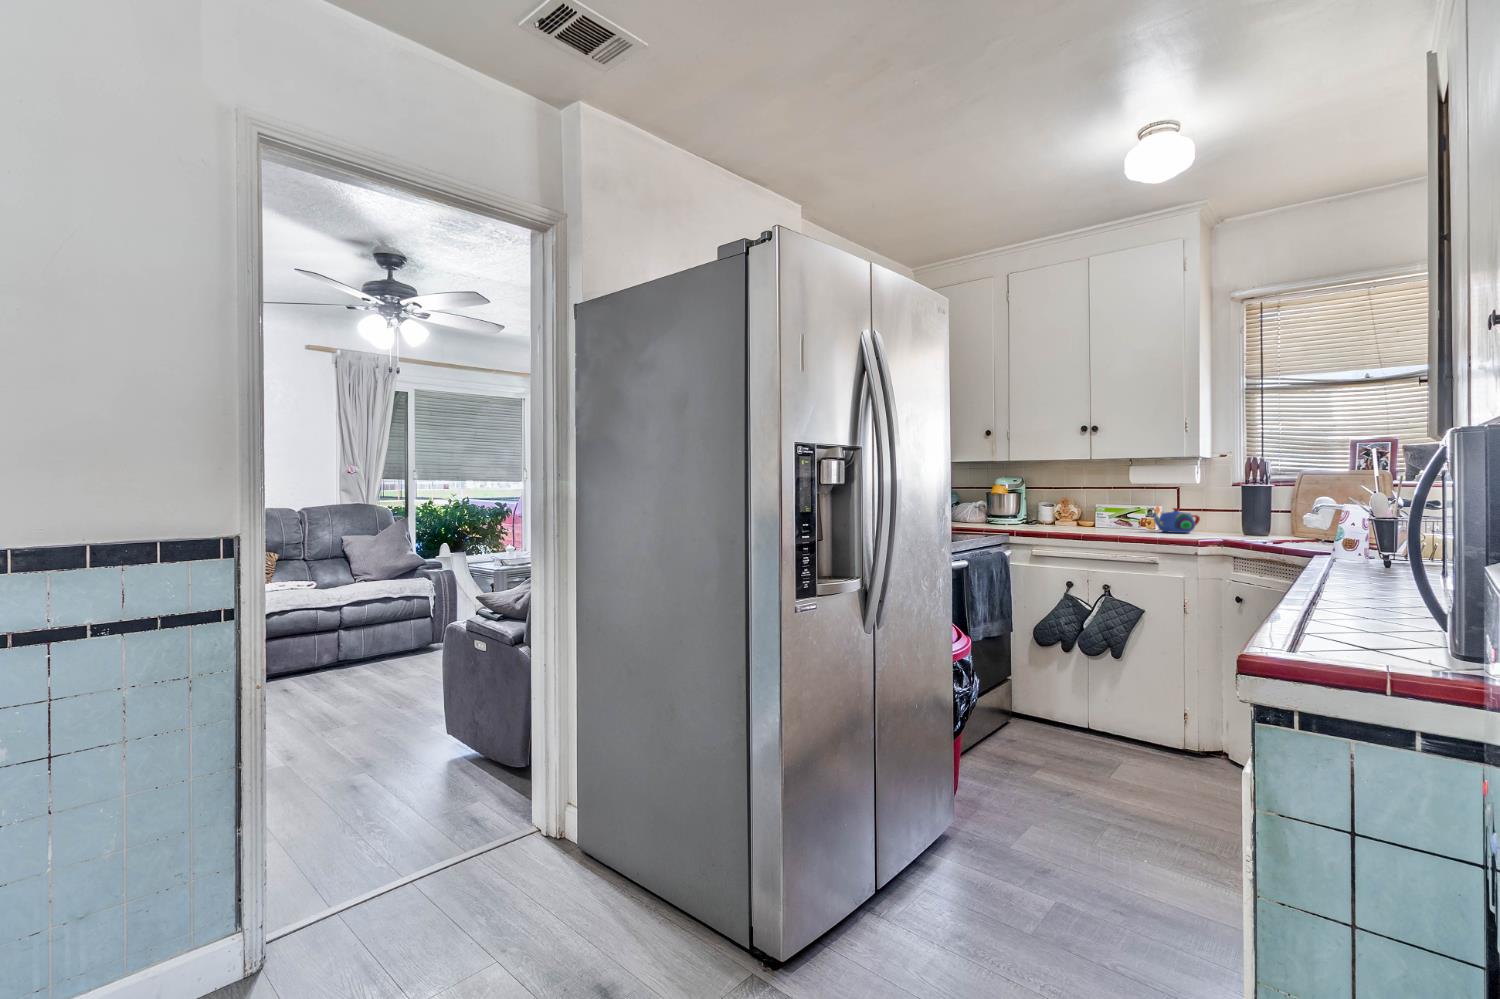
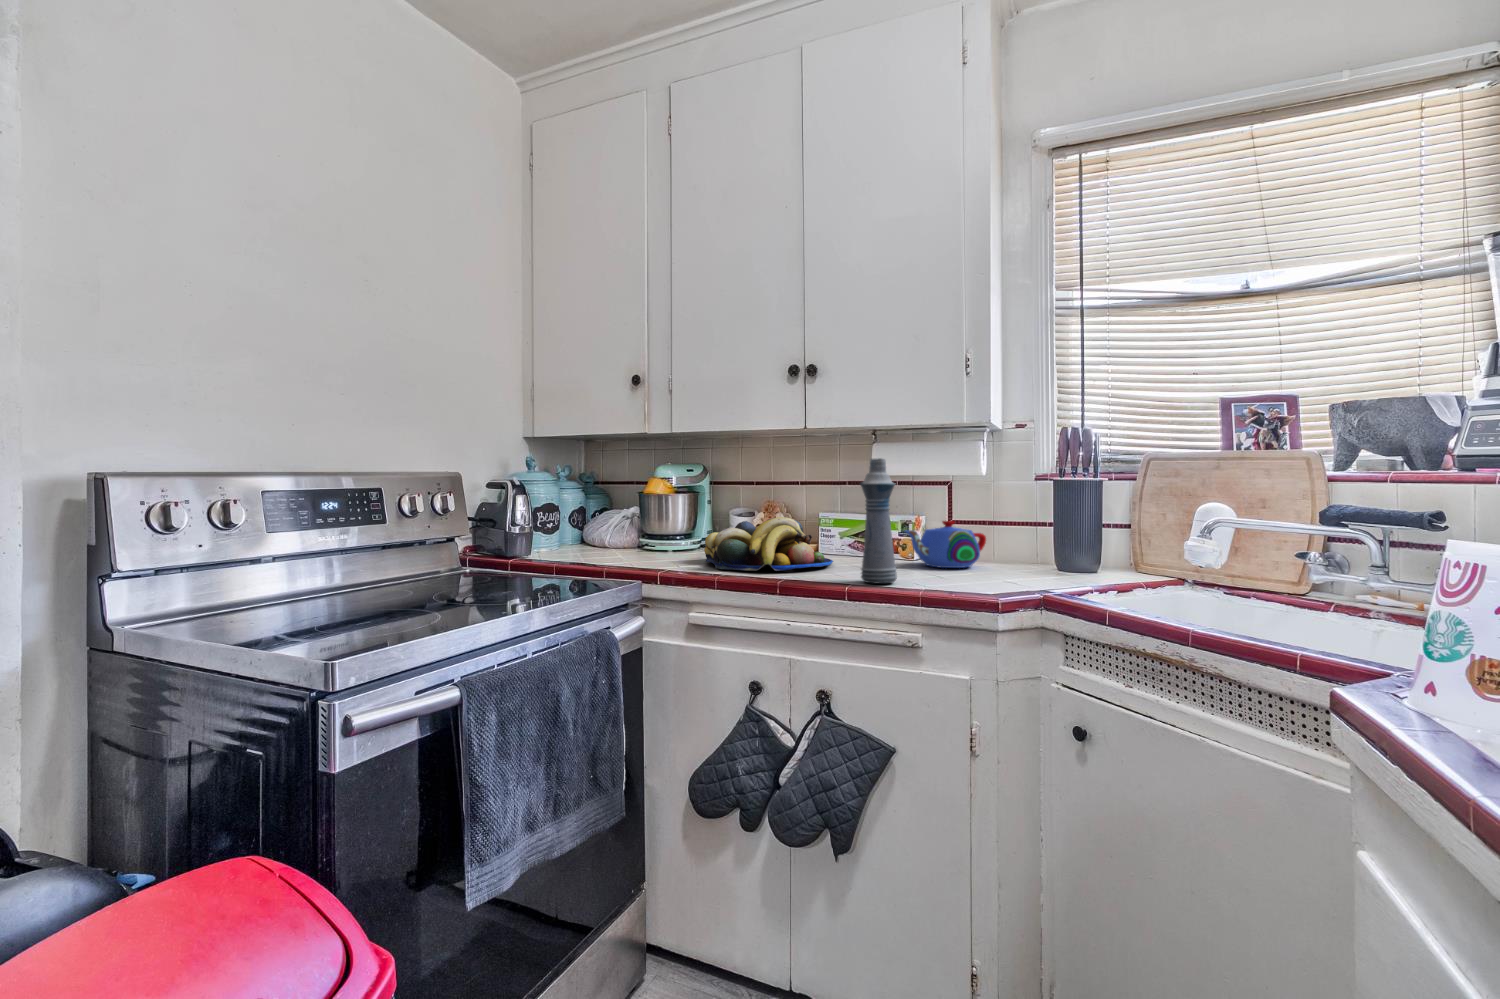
bottle: none [1126,475,1146,535] -> present [860,458,897,583]
fruit bowl: none [1033,505,1108,531] -> present [704,517,833,571]

